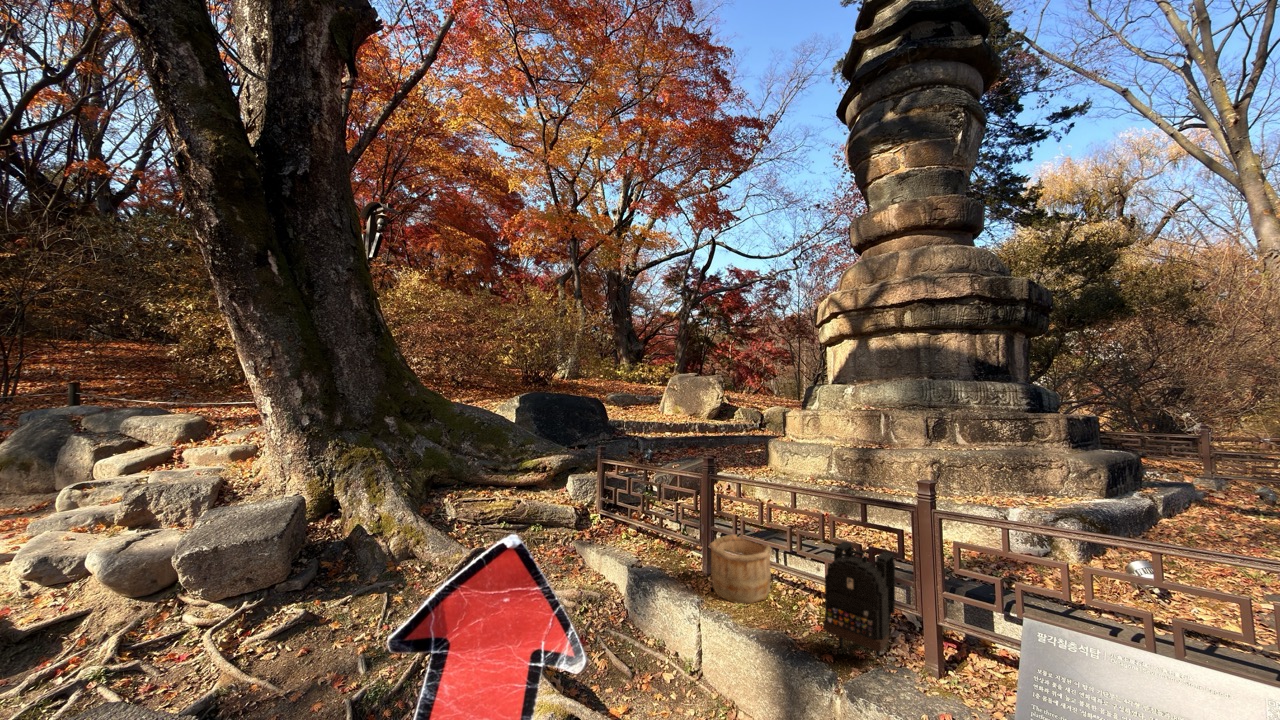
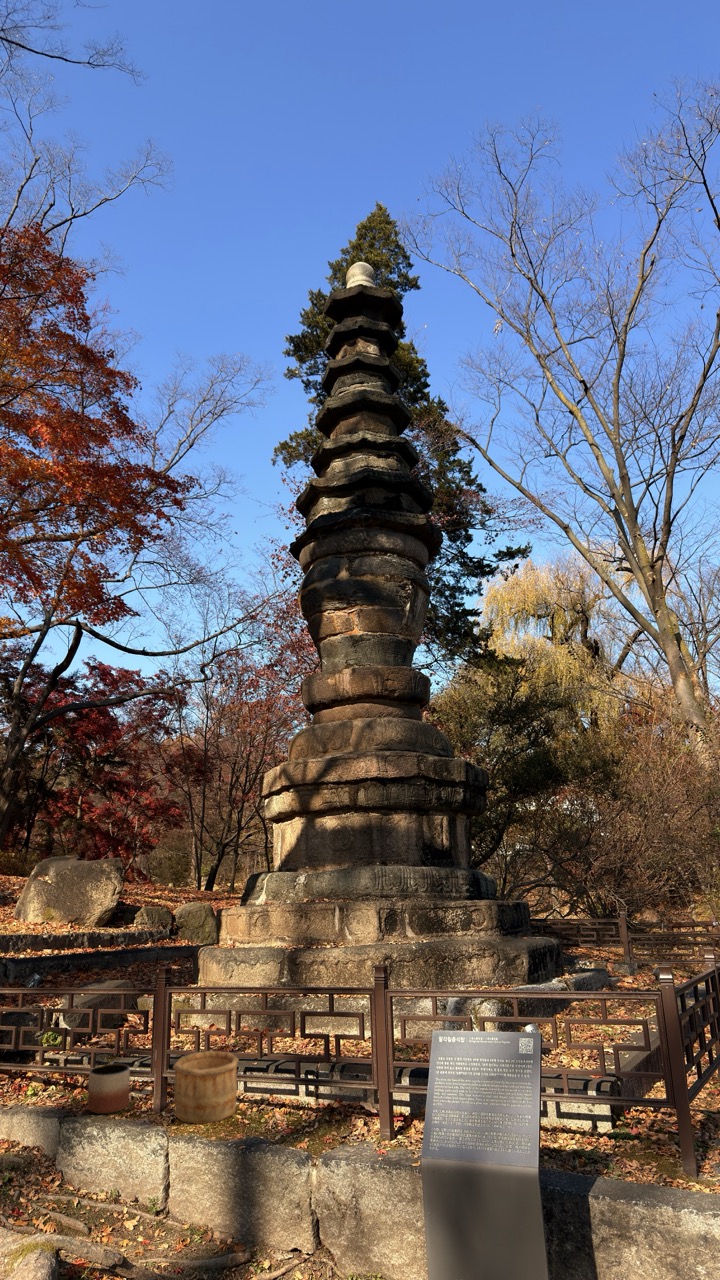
planter: none [647,529,680,571] -> present [88,1064,130,1114]
backpack: present [823,542,895,656] -> none [294,1032,353,1135]

